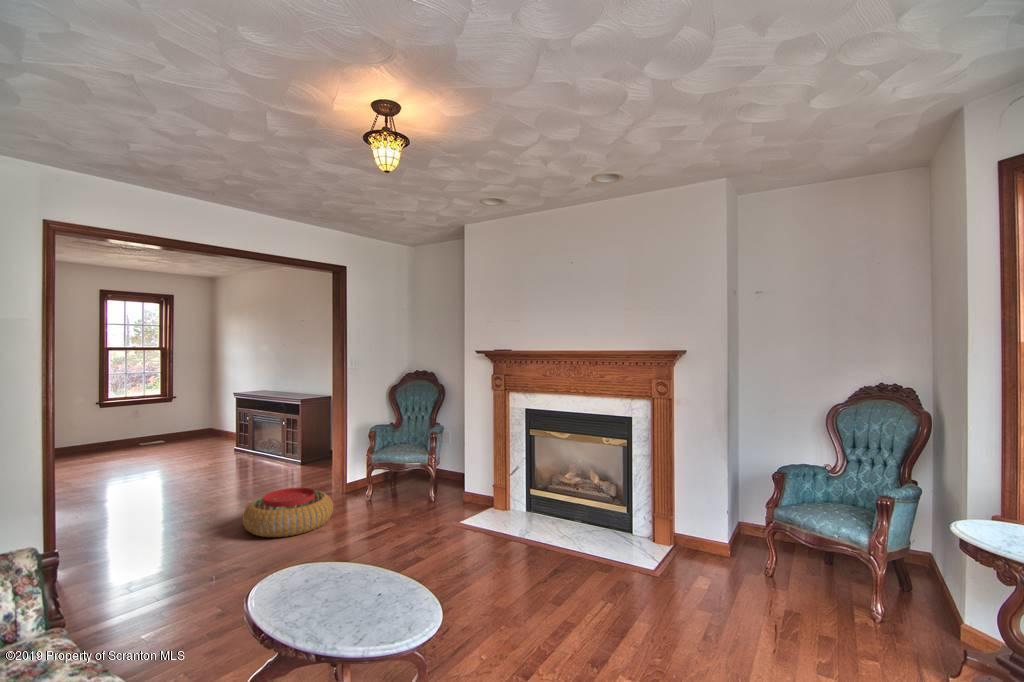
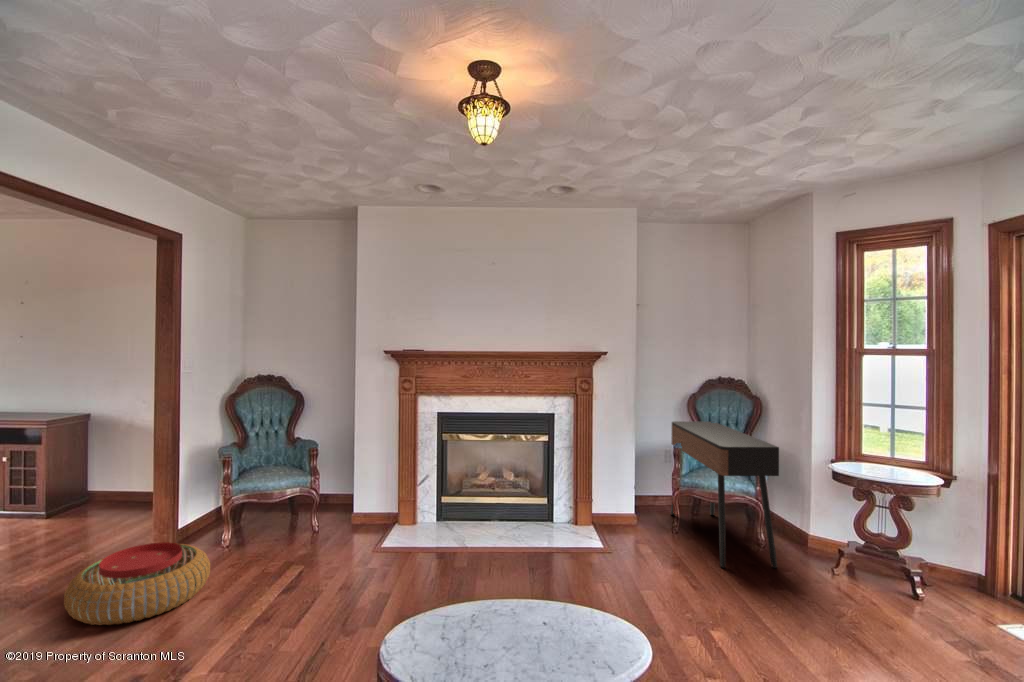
console table: none [780,438,873,652] -> present [671,421,779,568]

